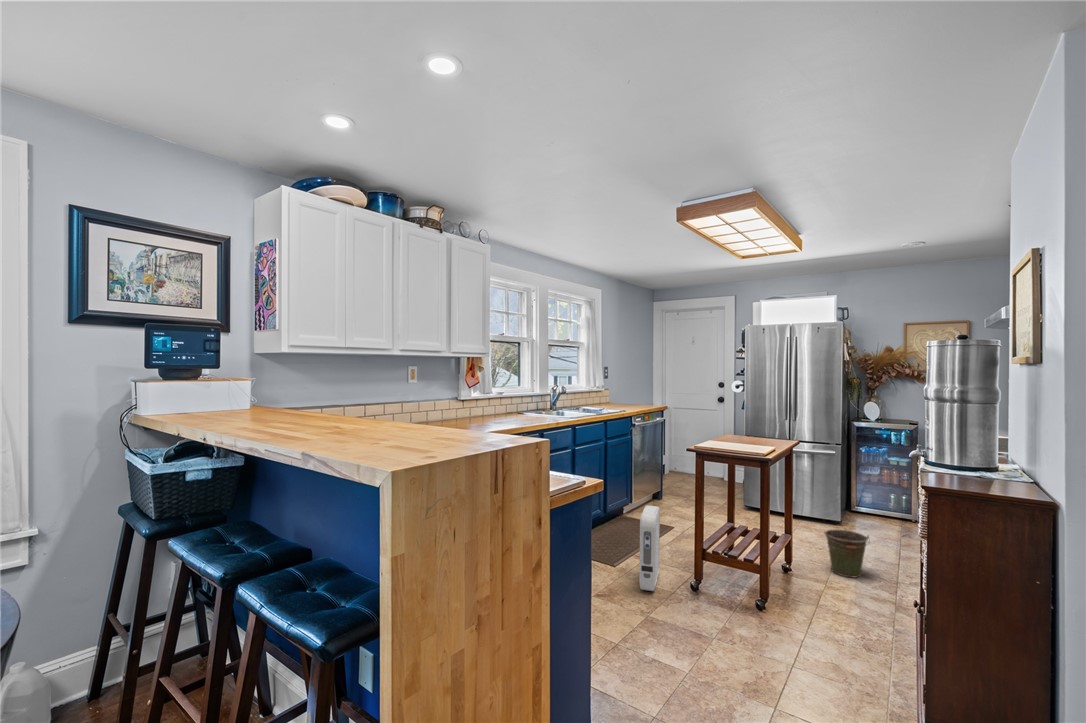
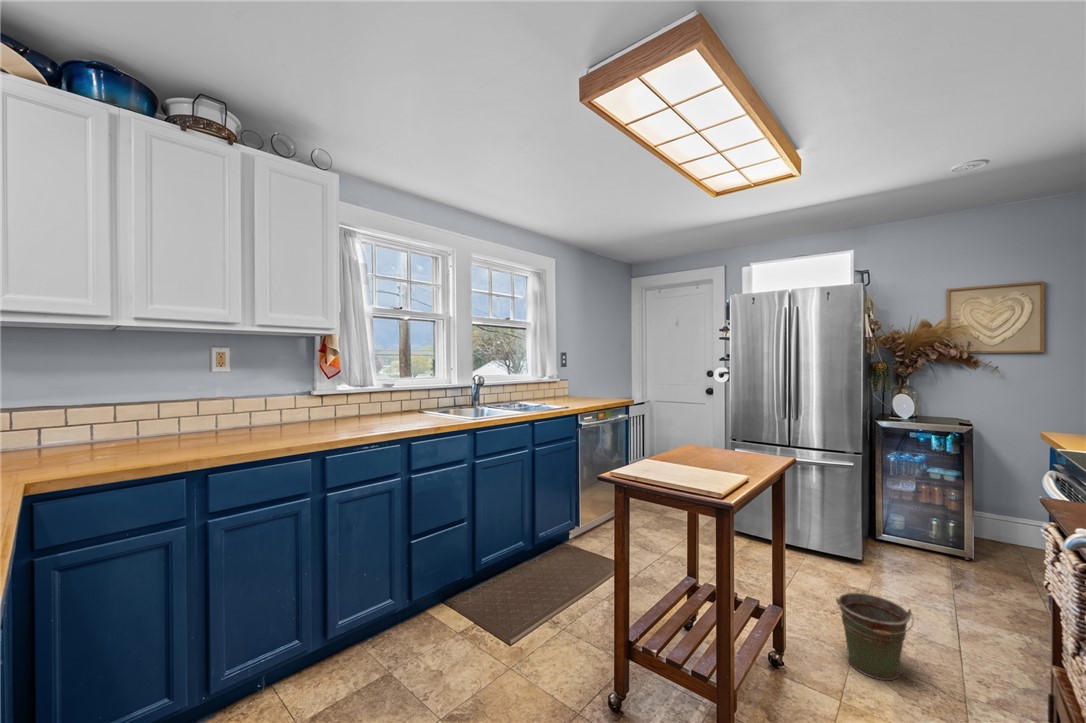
air purifier: present [639,506,660,591] -> none [521,556,570,709]

